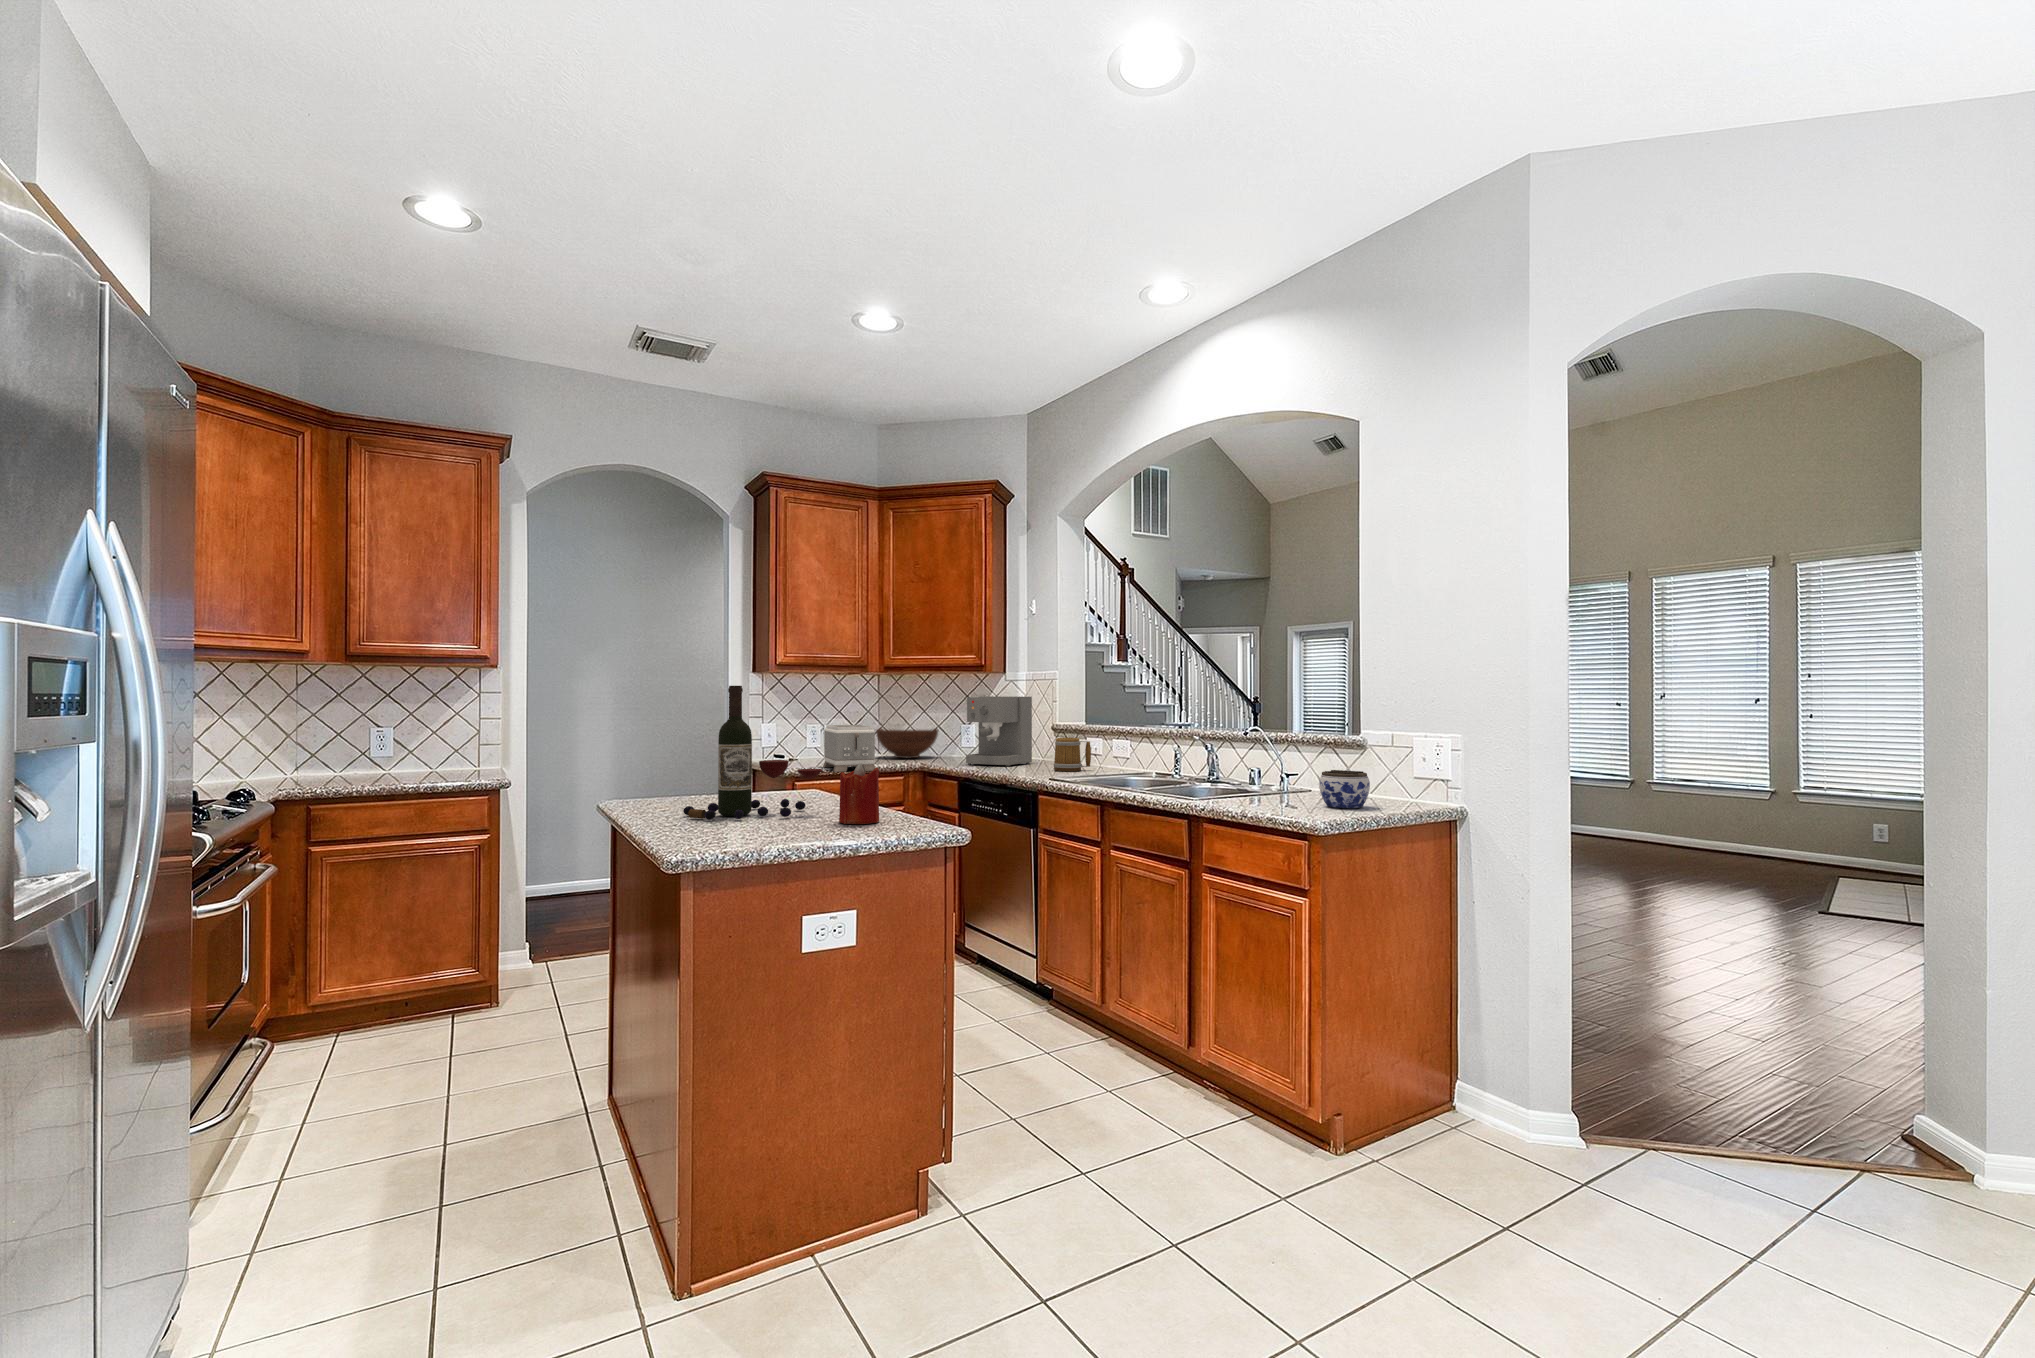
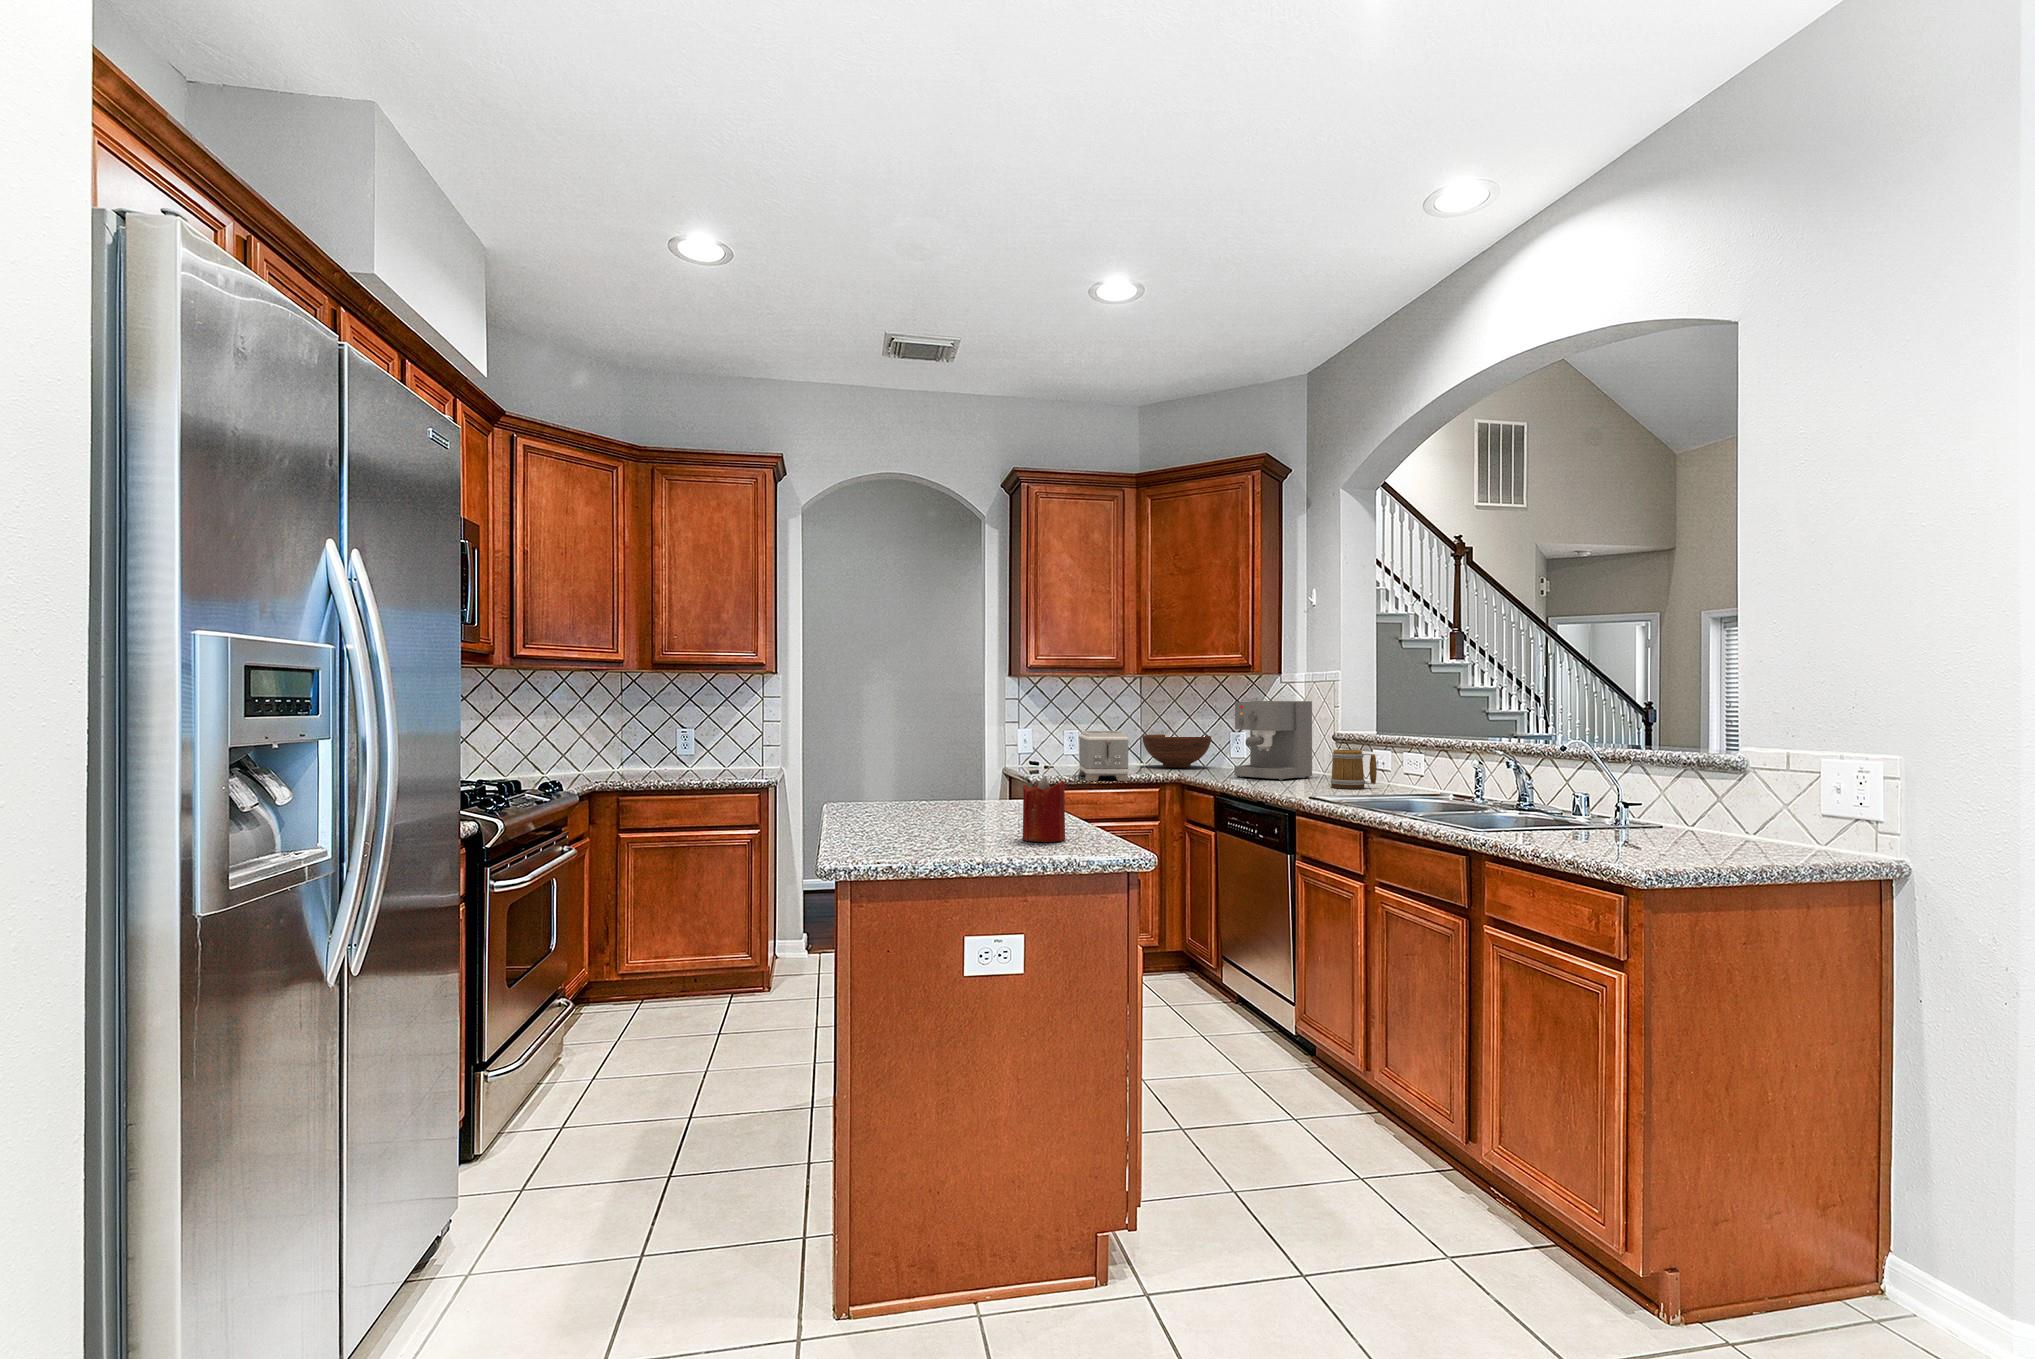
wine bottle: present [683,686,822,820] -> none [879,692,1018,830]
jar: present [1319,770,1370,808] -> none [1647,801,1724,853]

